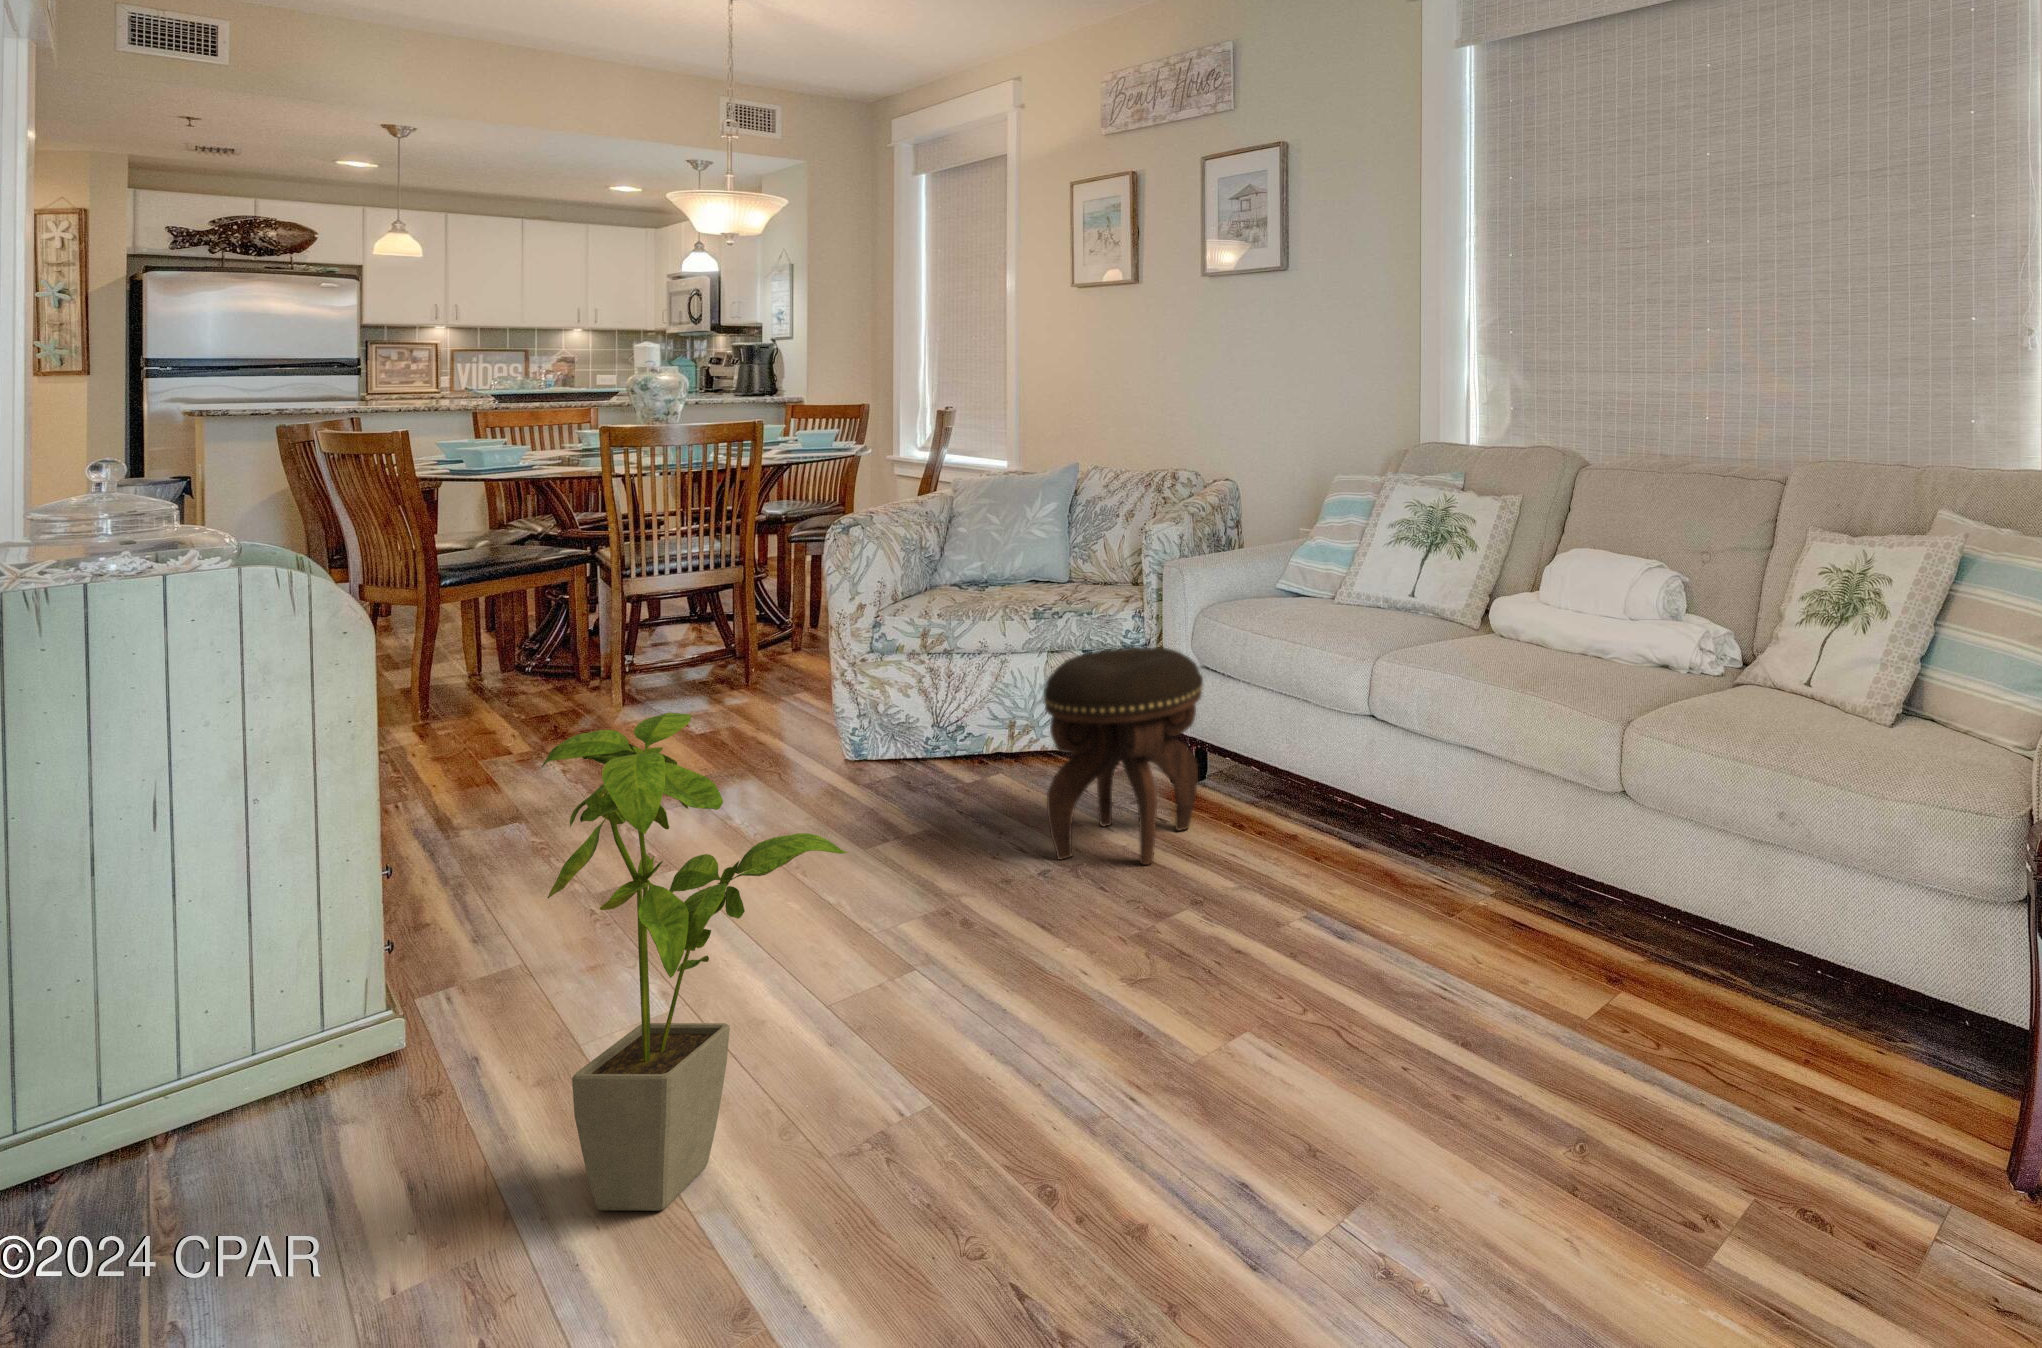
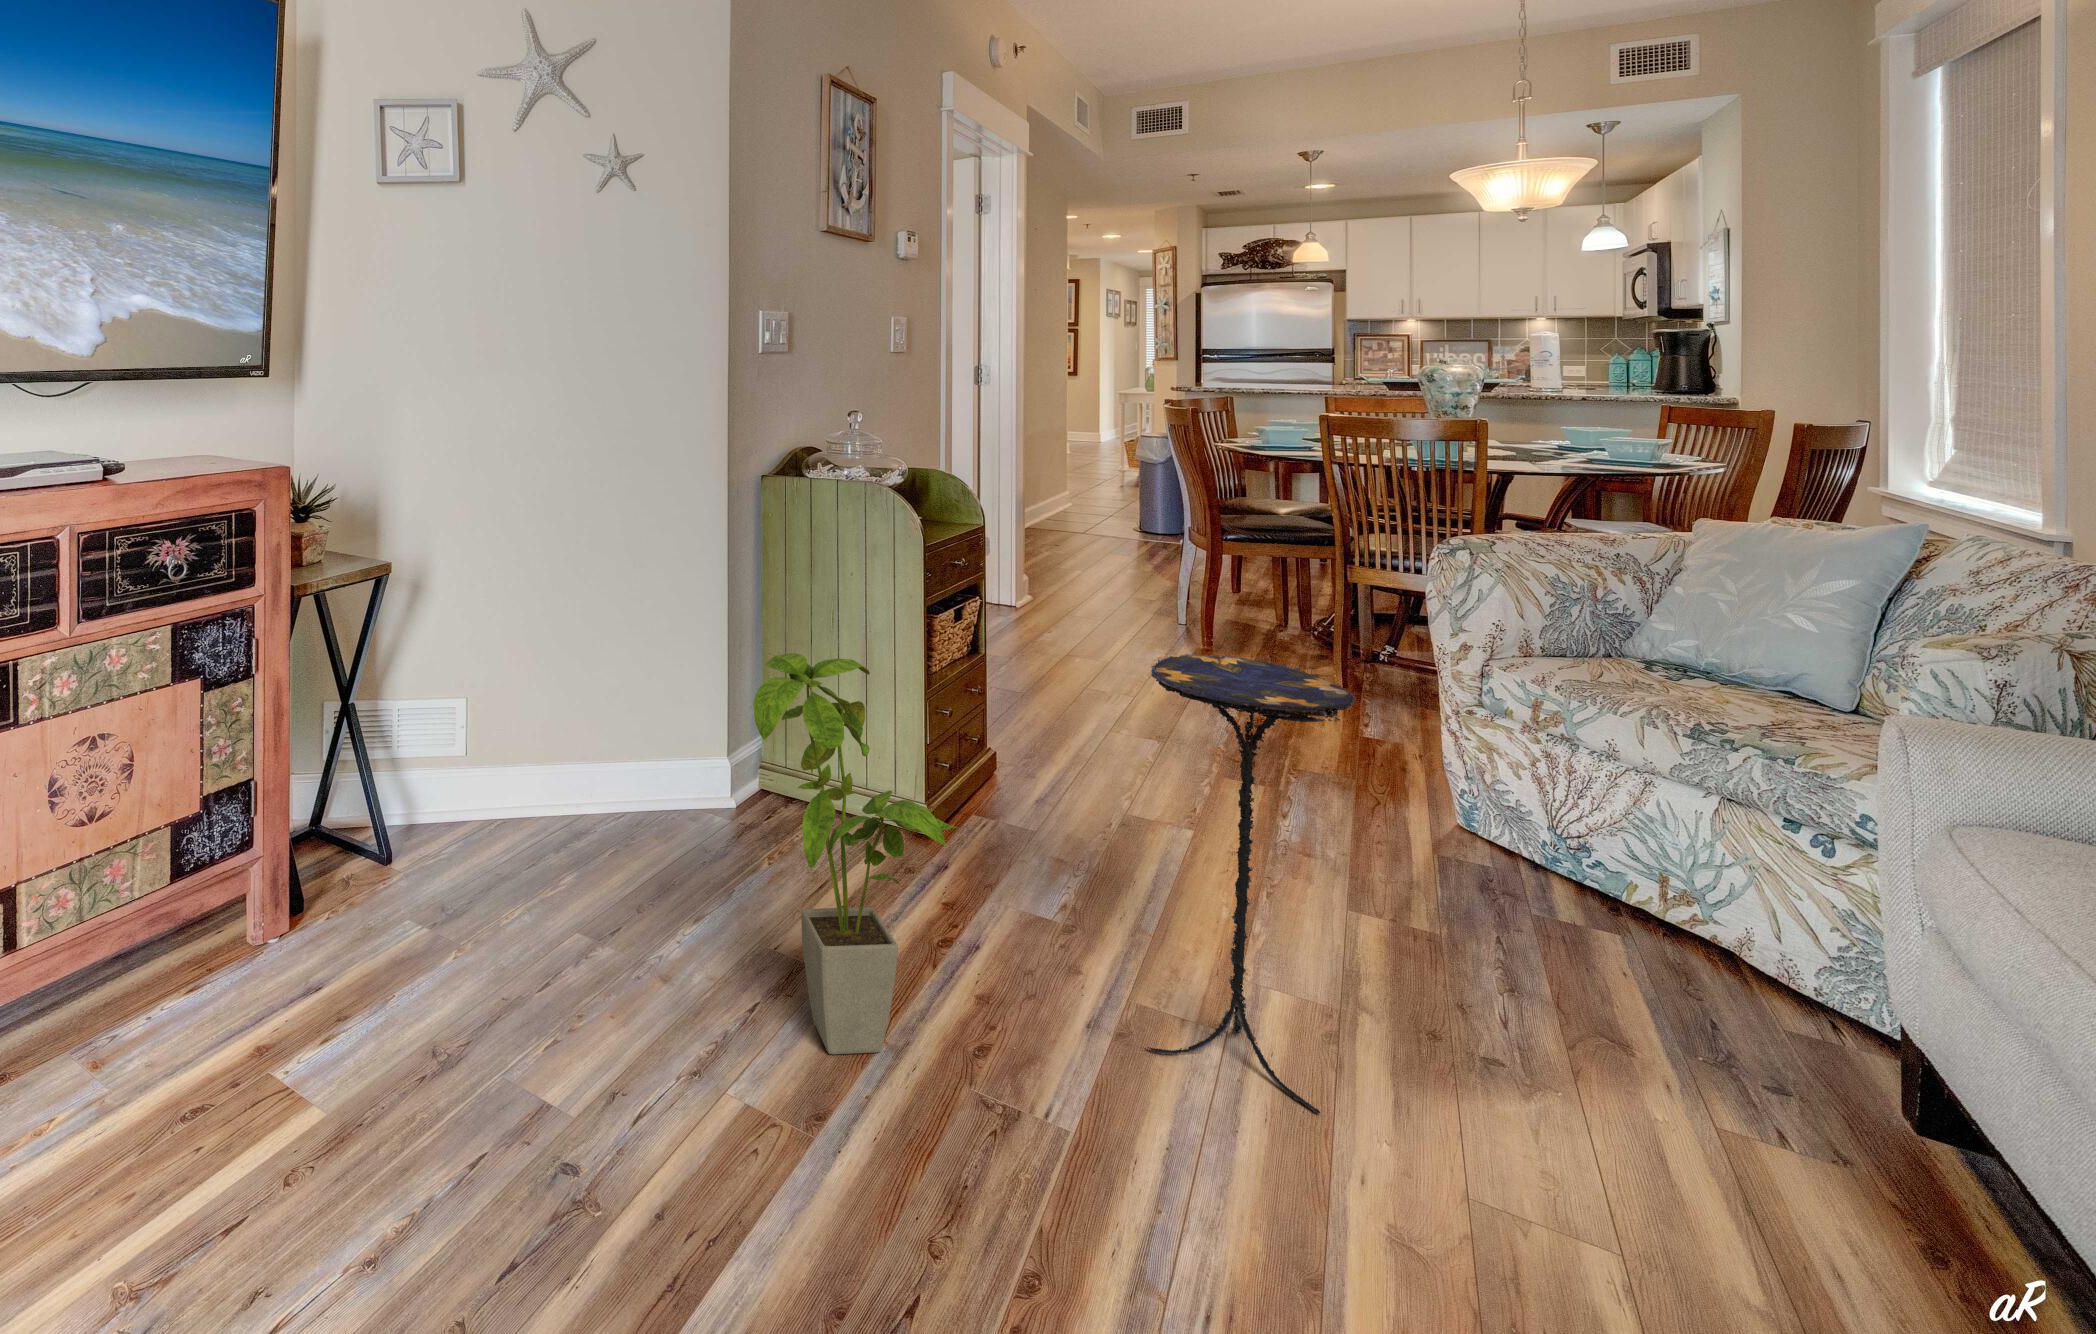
side table: none [861,613,1027,995] -> present [1147,654,1356,1114]
footstool: present [1044,647,1203,865] -> none [1510,798,1842,1171]

